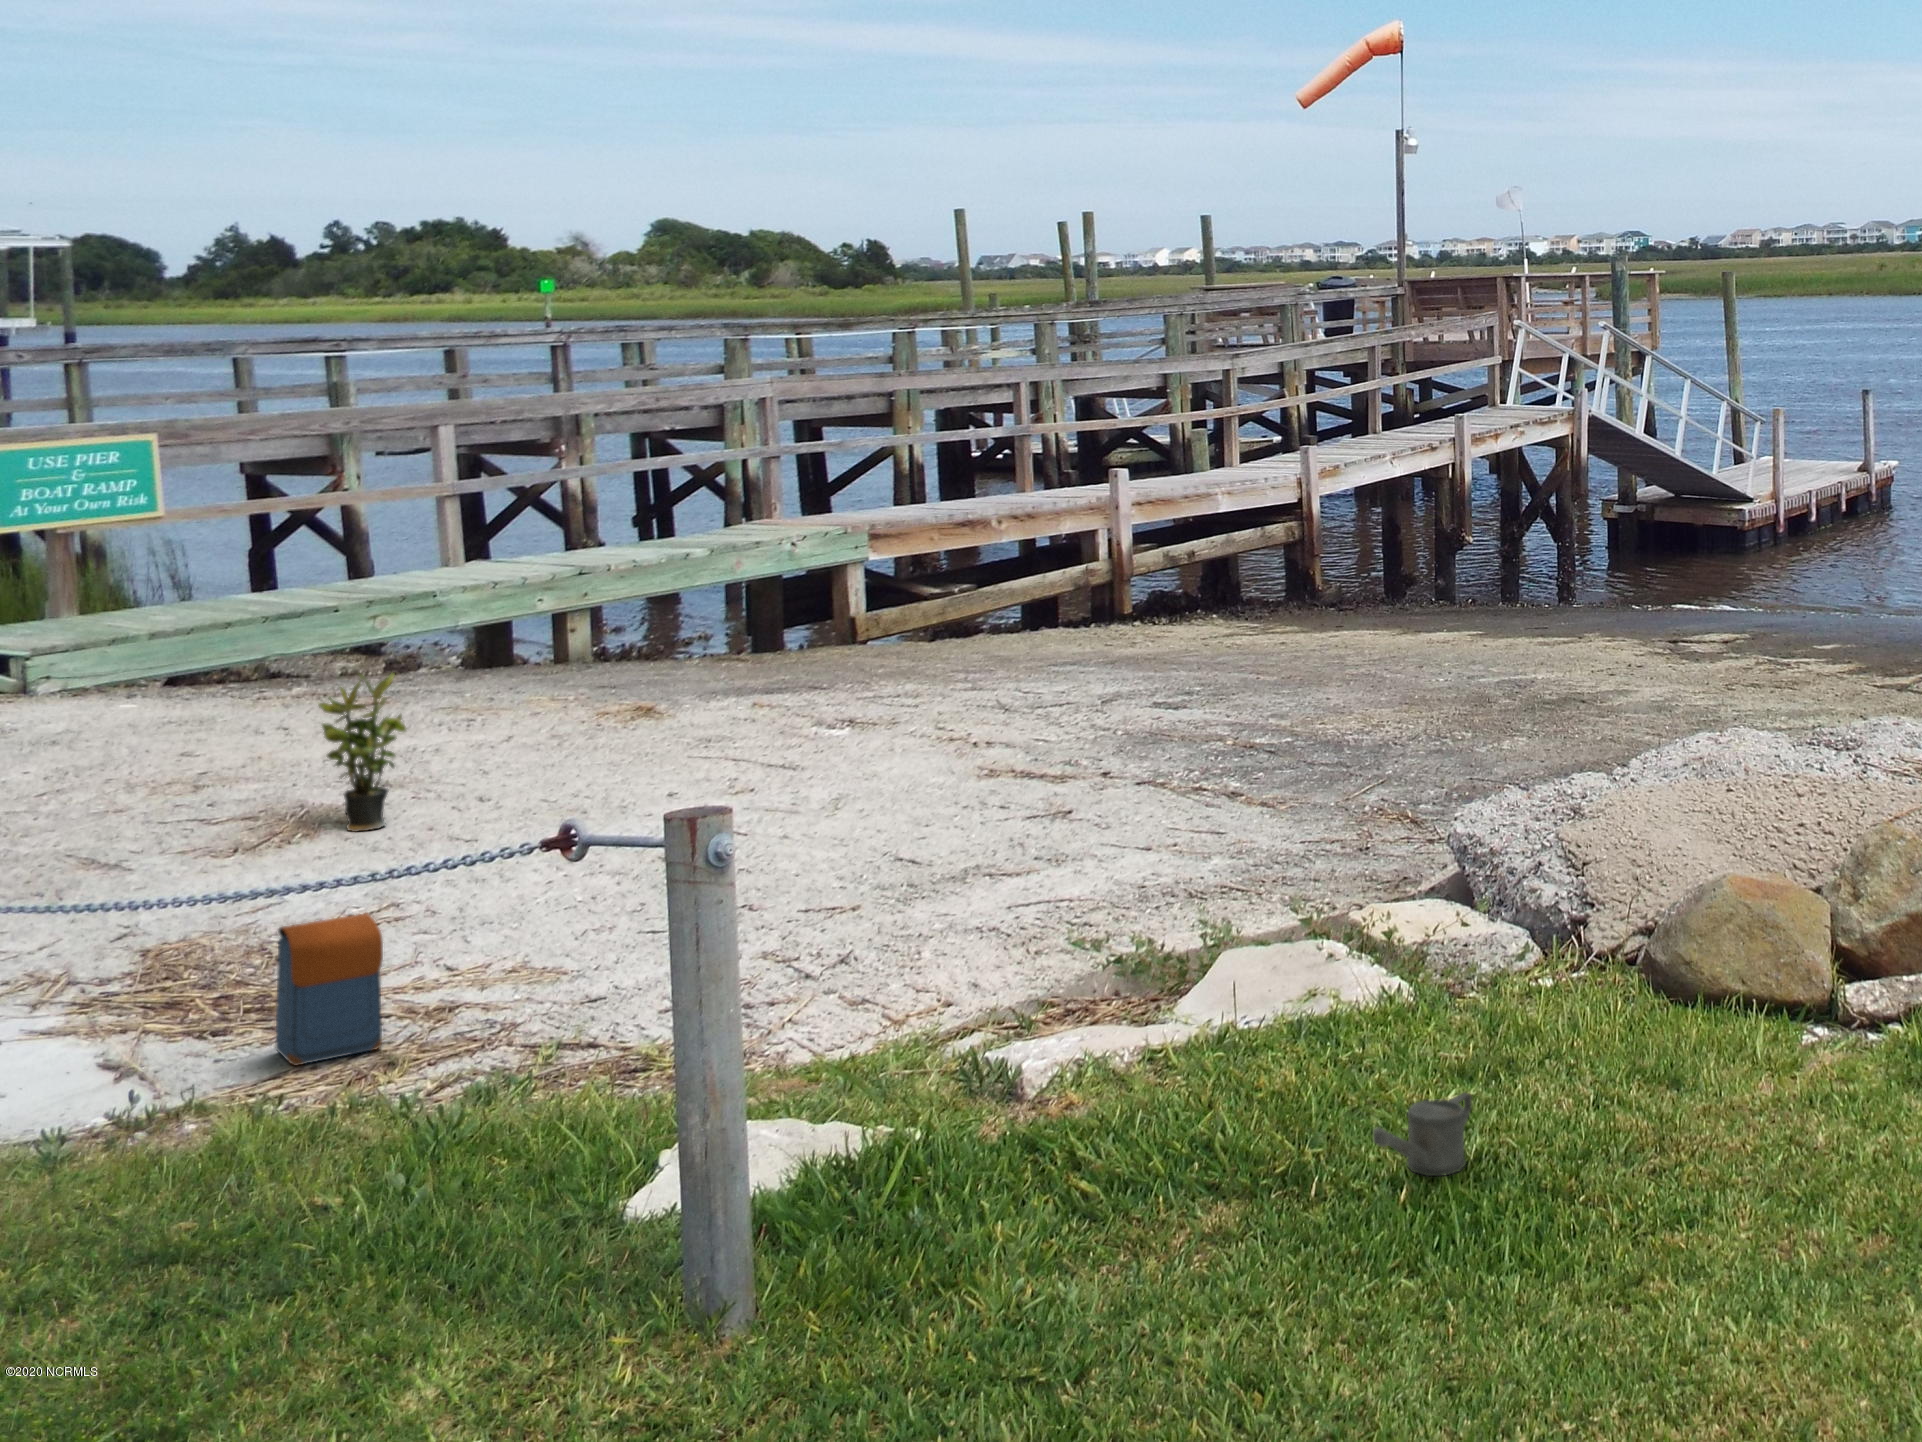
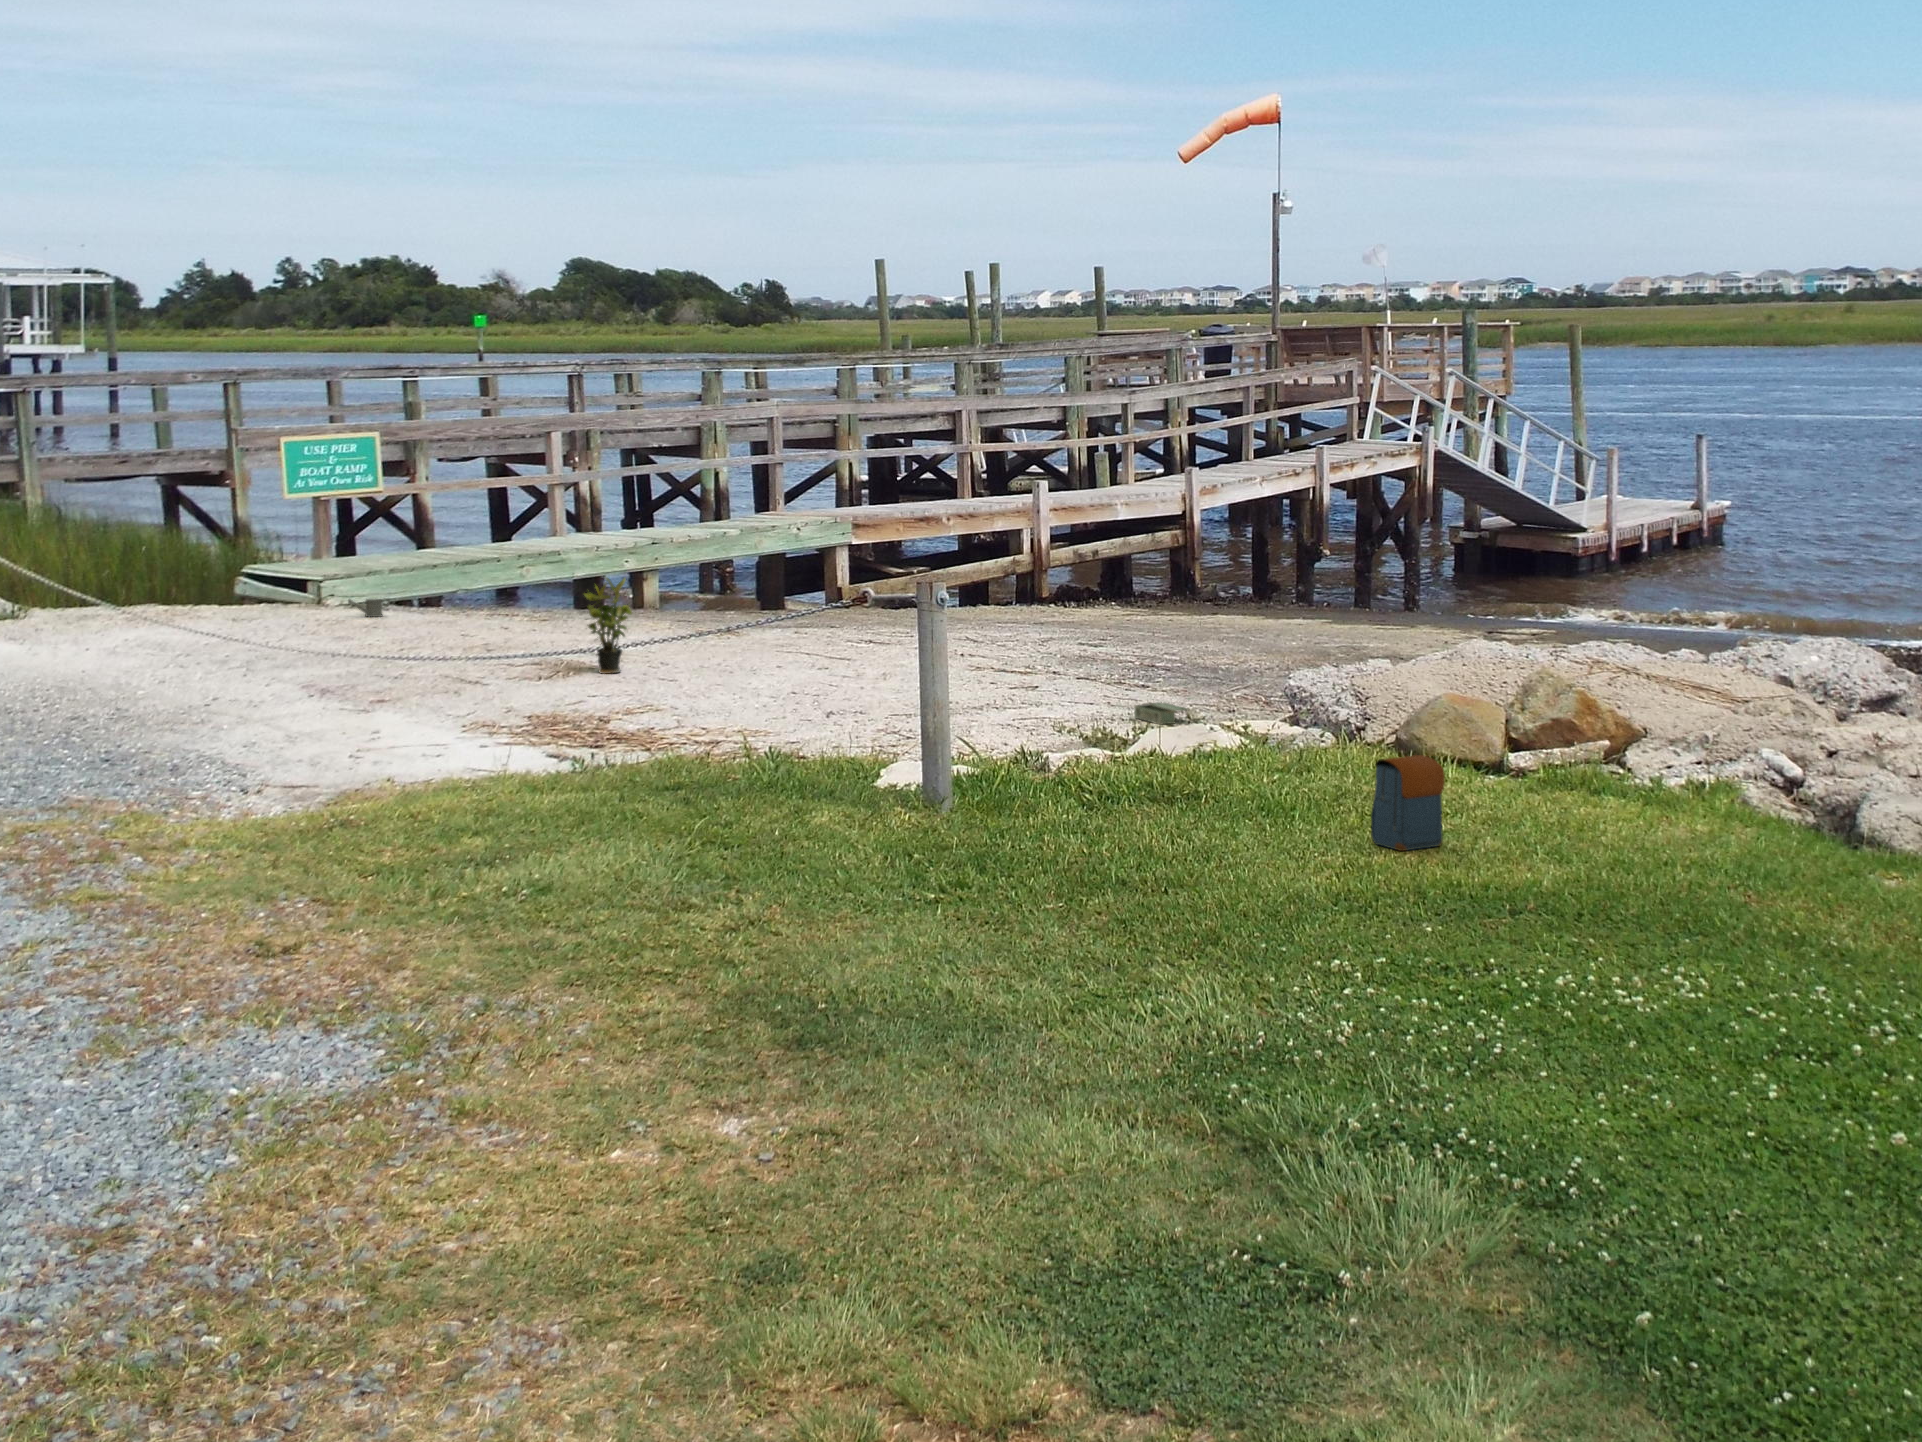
toolbox: none [1205,870,1295,917] -> present [1134,702,1188,725]
backpack: present [276,913,383,1065] -> present [1371,755,1445,851]
watering can: present [1373,1093,1472,1176] -> present [348,599,389,617]

